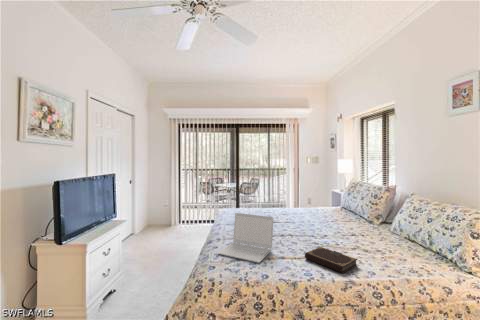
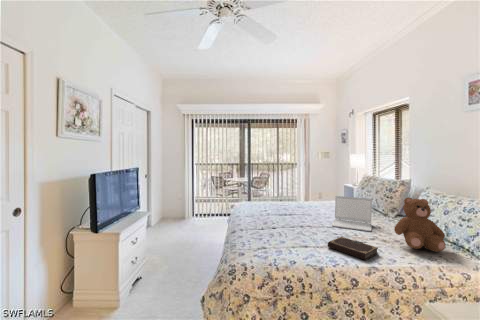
teddy bear: none [375,205,428,263] -> present [394,198,446,252]
laptop: present [218,213,273,263] -> present [332,196,372,231]

